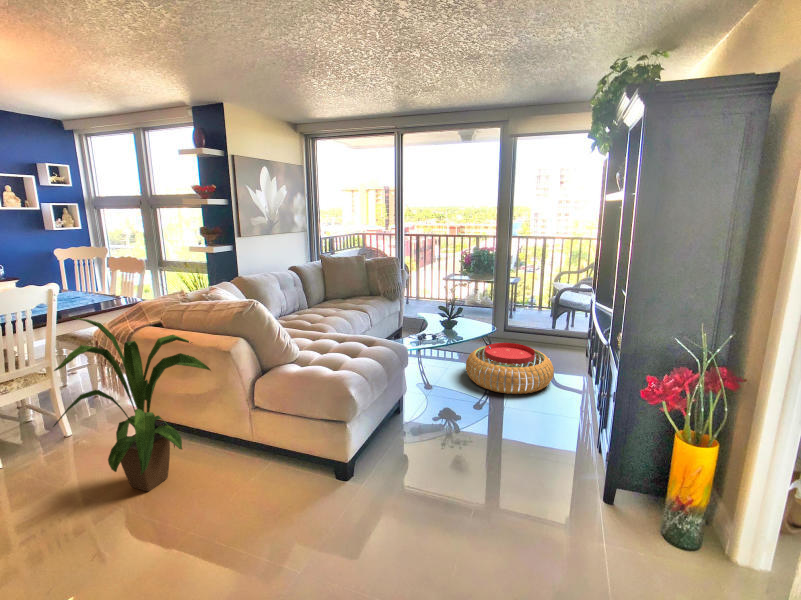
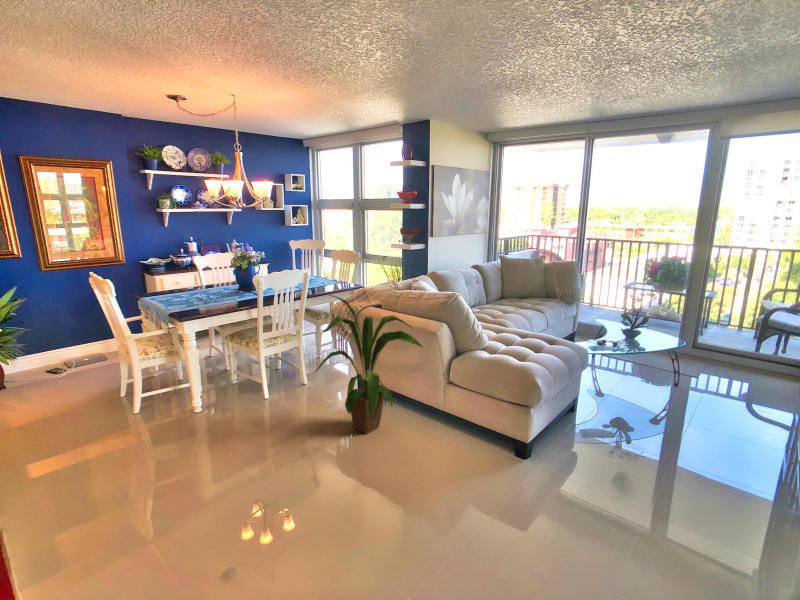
pouf: present [466,343,554,394] -> none [645,359,757,417]

